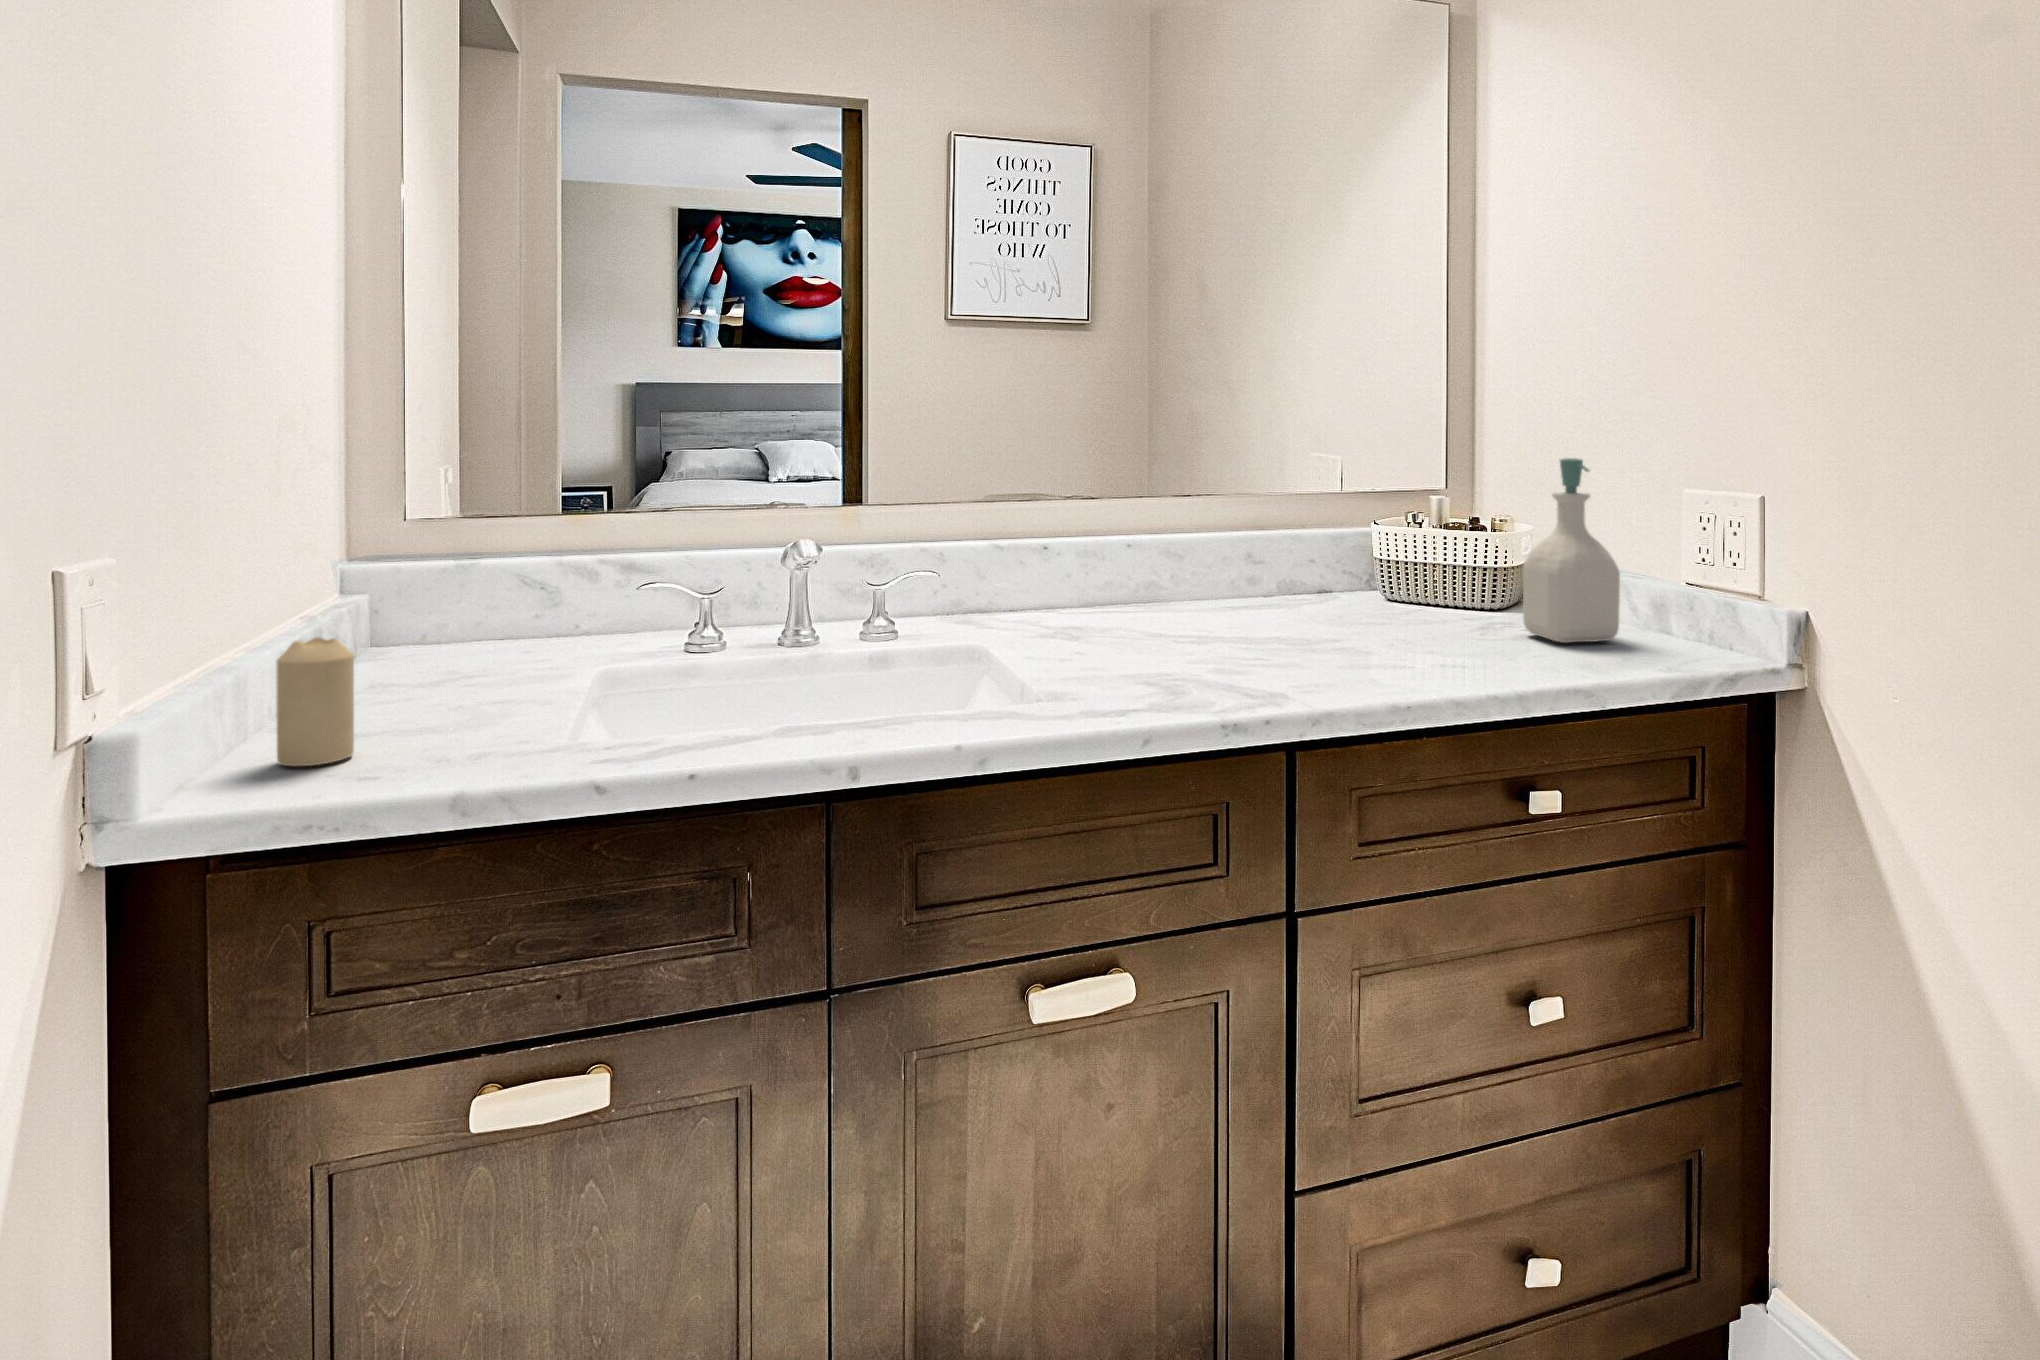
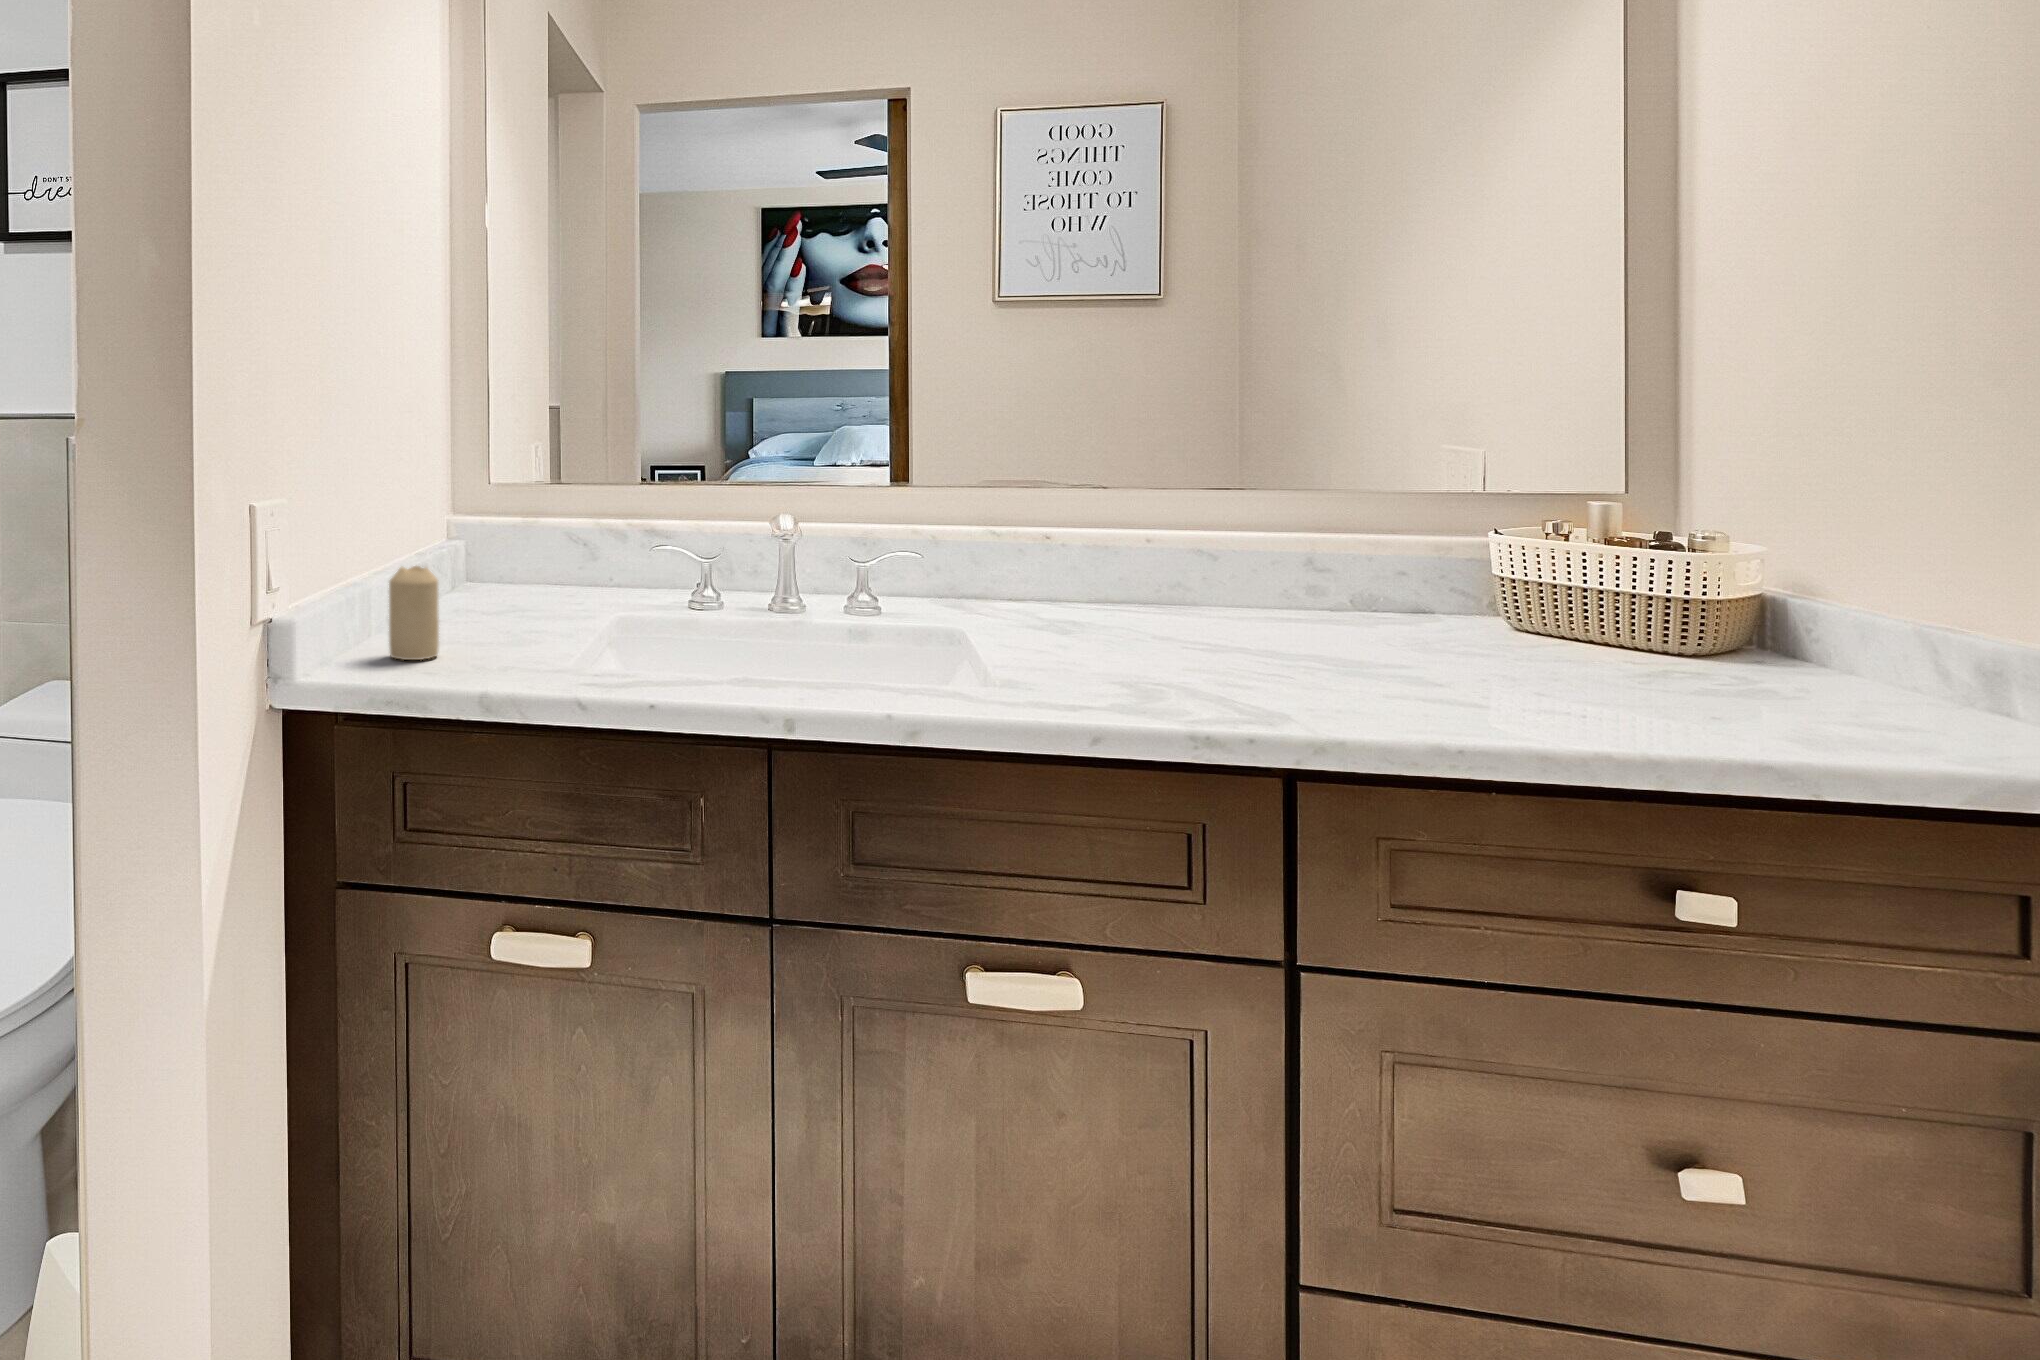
soap bottle: present [1523,458,1620,643] -> none [1751,459,1920,716]

